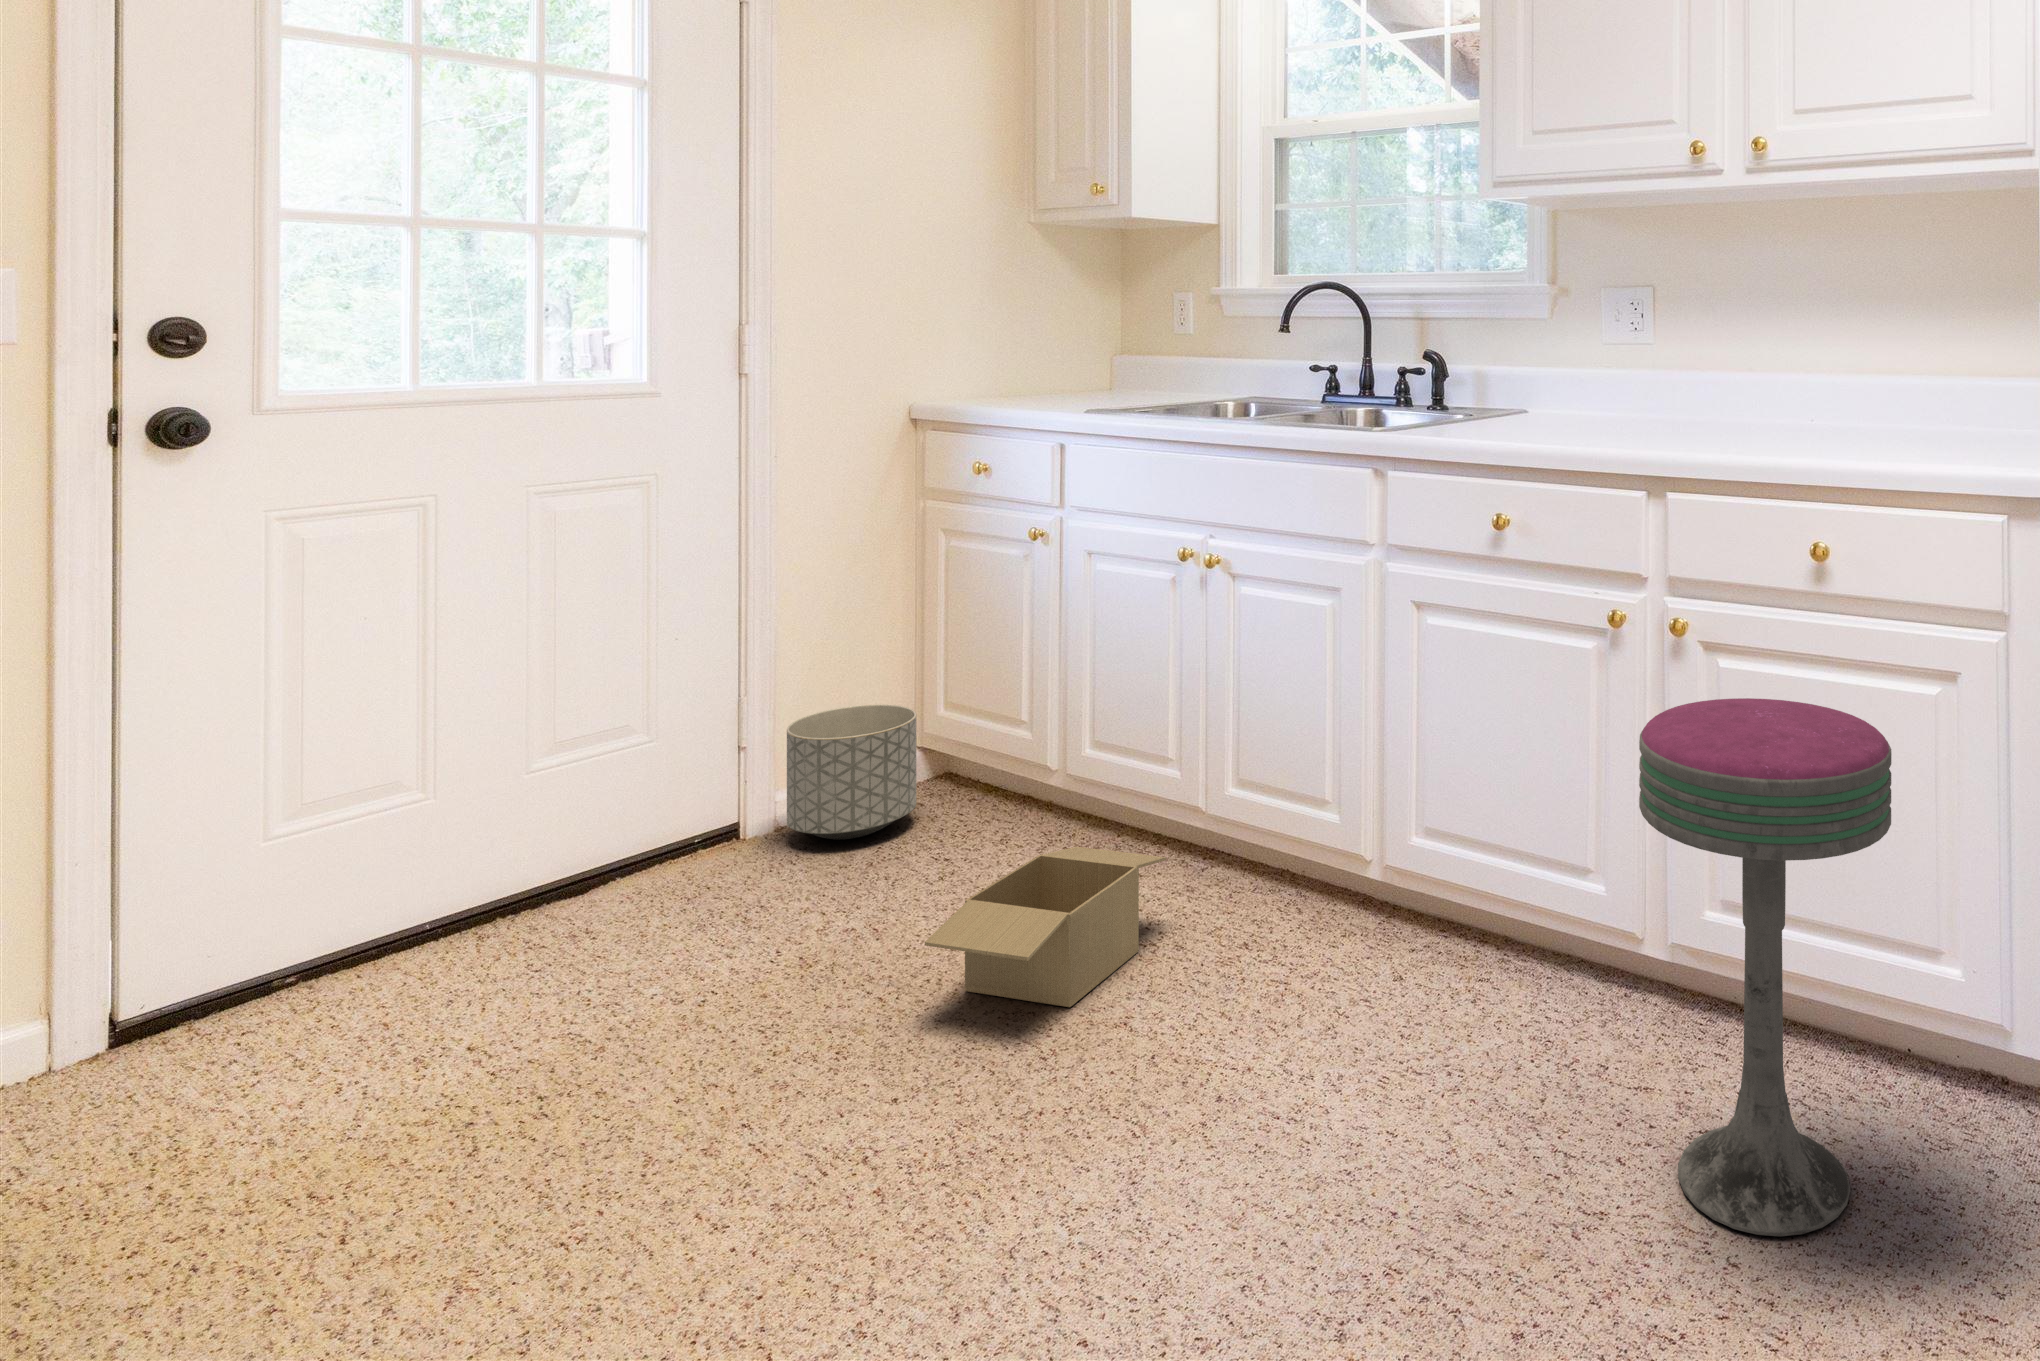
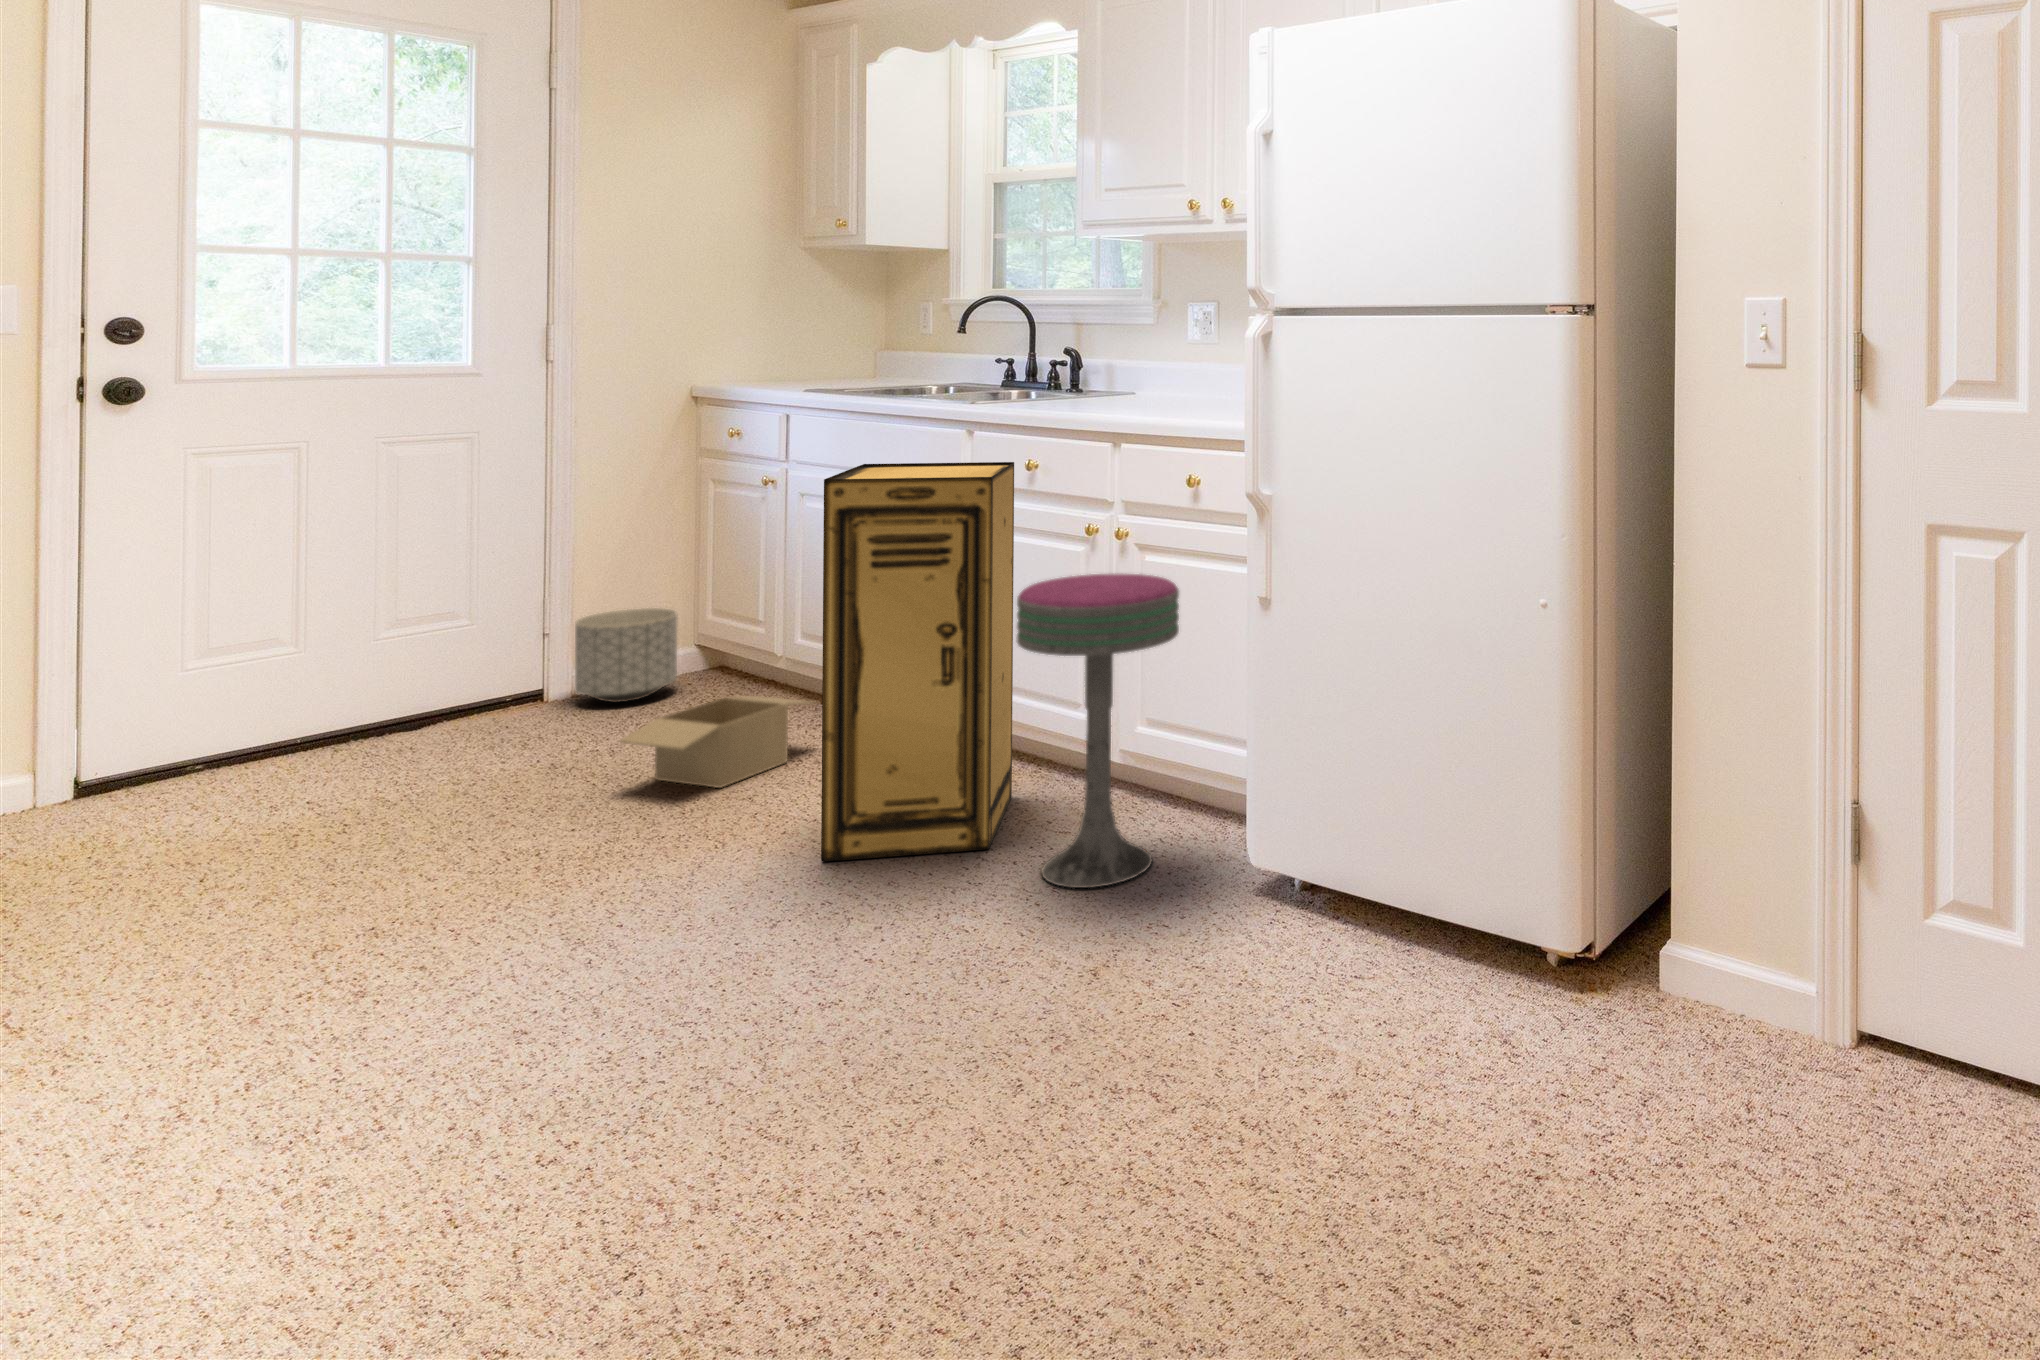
storage cabinet: none [1302,519,1562,1176] -> present [821,462,1014,862]

